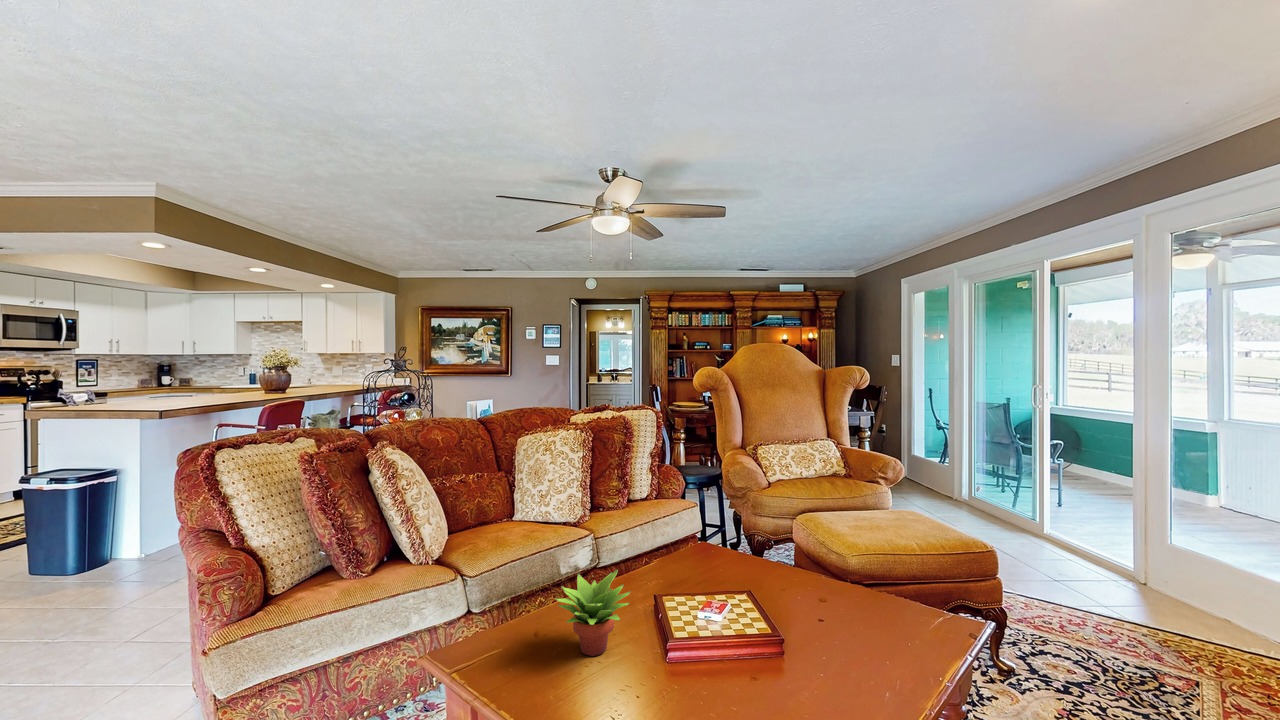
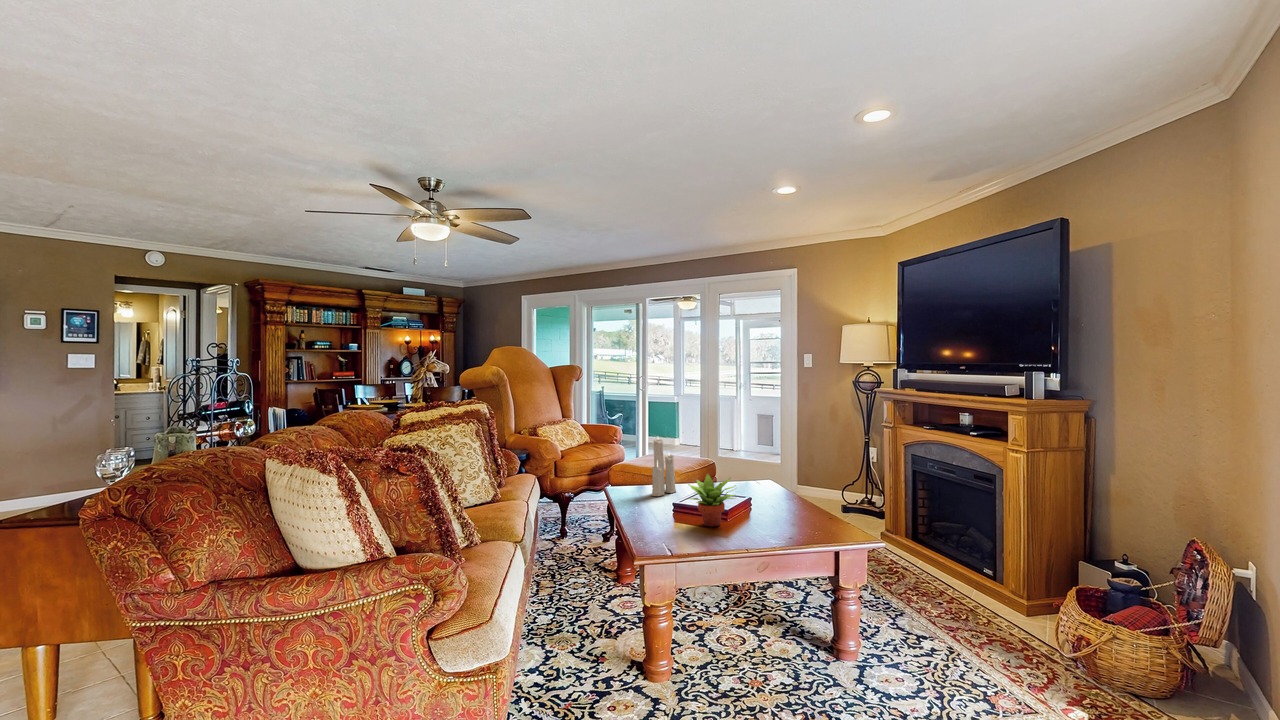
candle: none [682,481,727,581] -> present [652,438,676,496]

